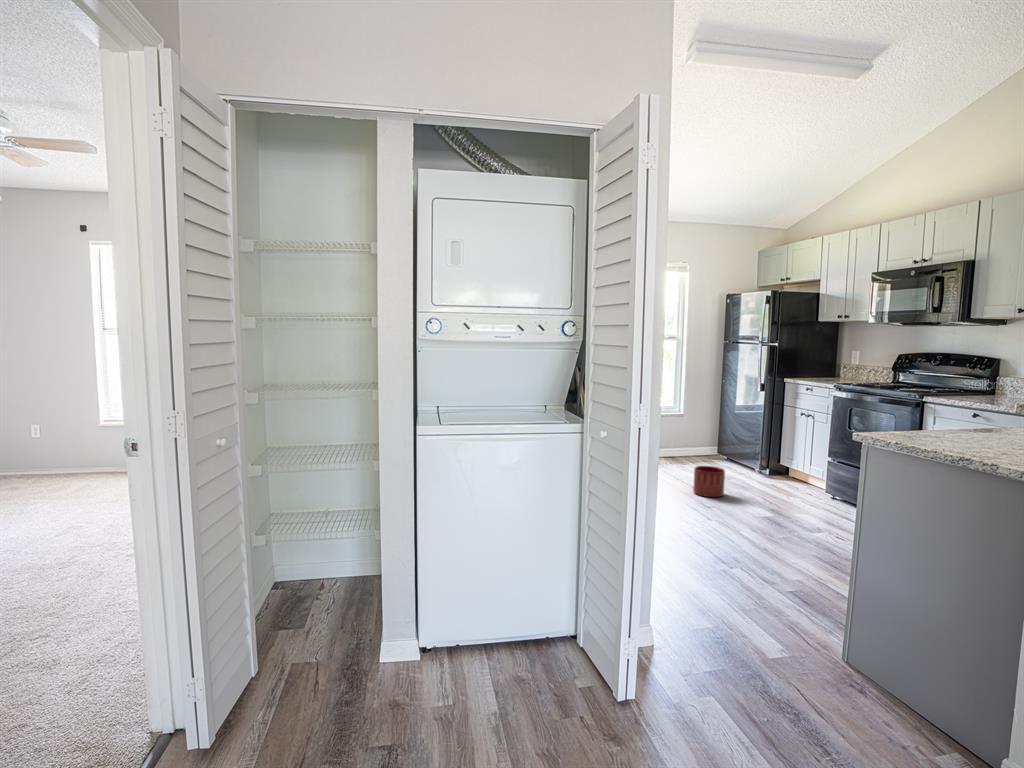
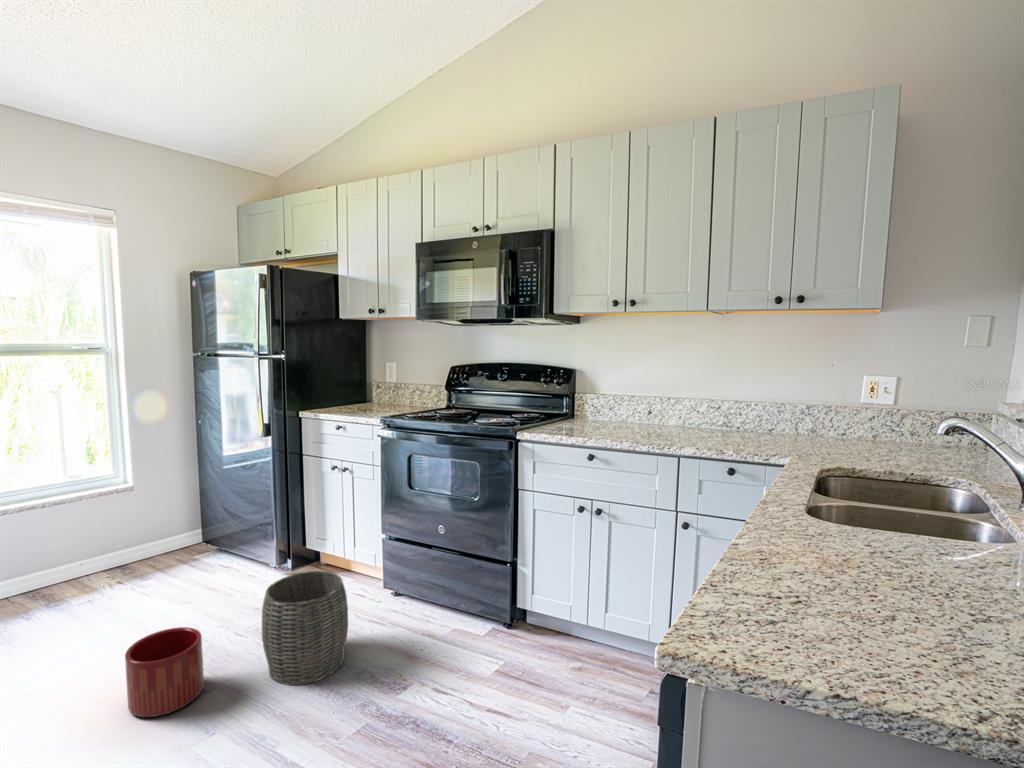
woven basket: none [752,457,798,508] -> present [262,571,348,685]

